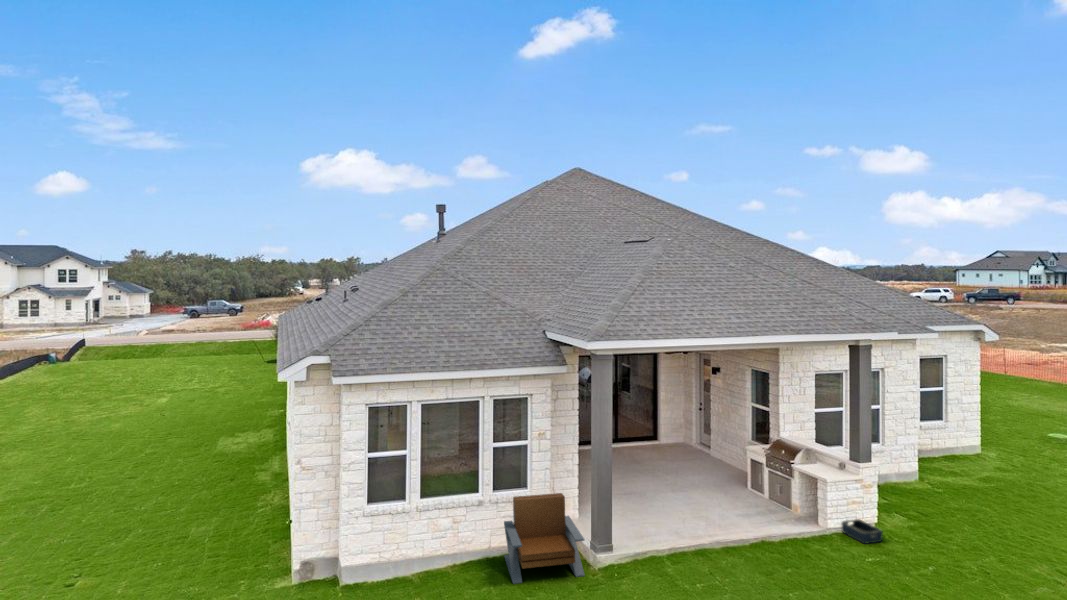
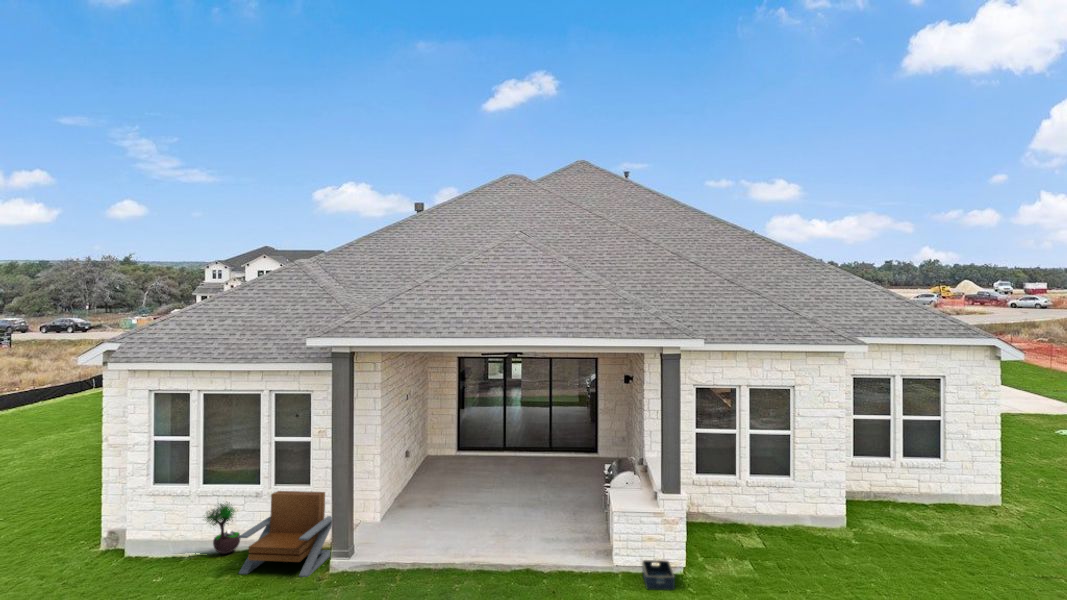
potted tree: none [446,511,480,568] -> present [205,502,240,554]

